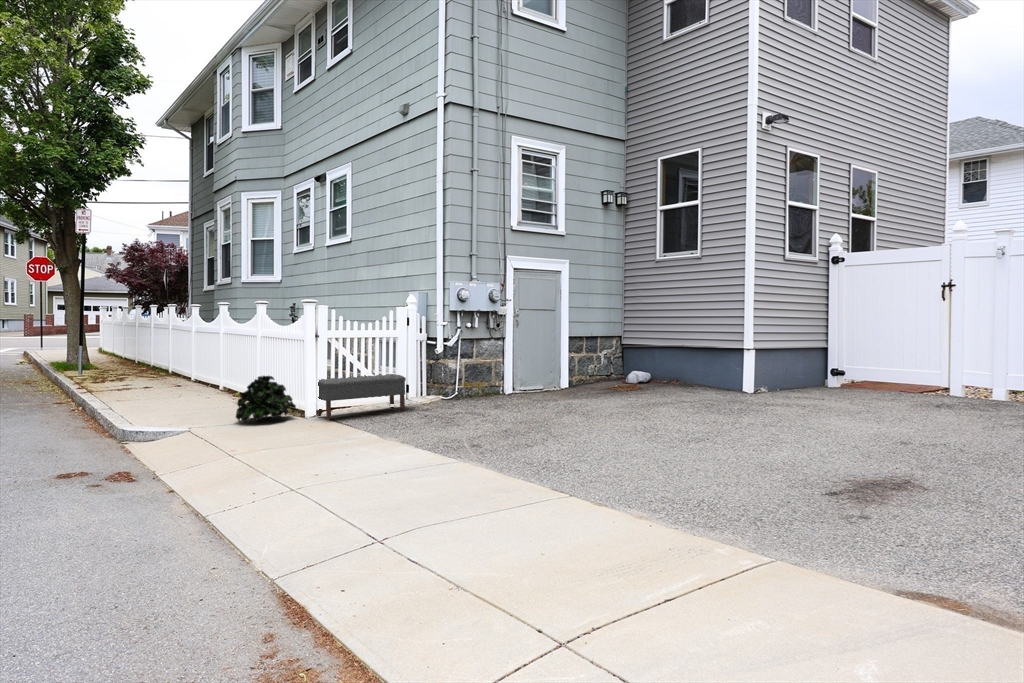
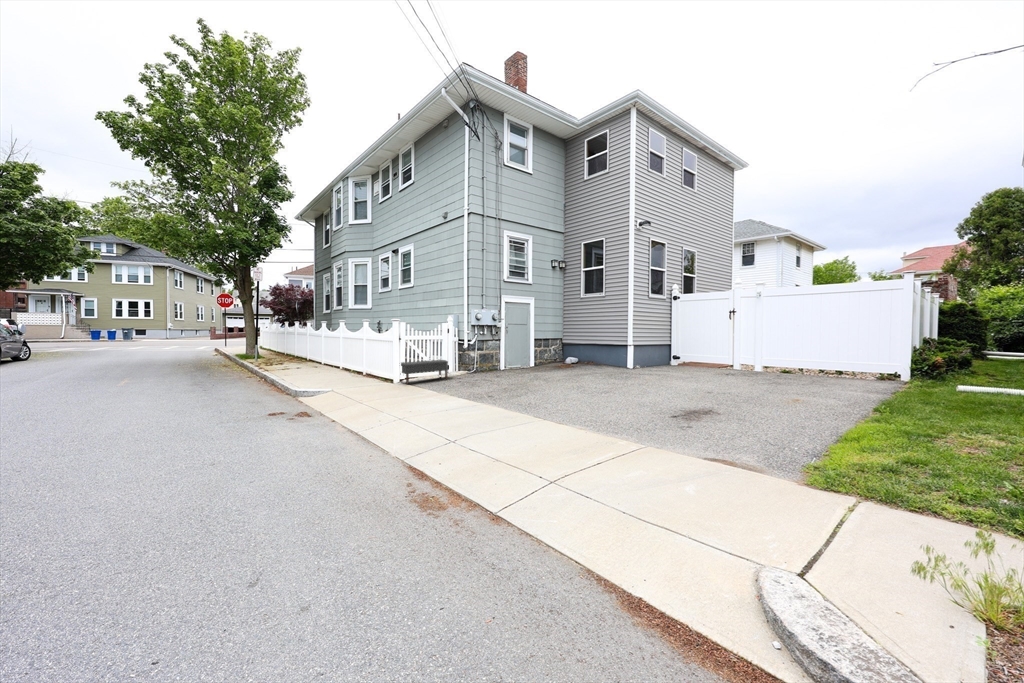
potted plant: present [236,376,296,422] -> none [357,360,389,386]

